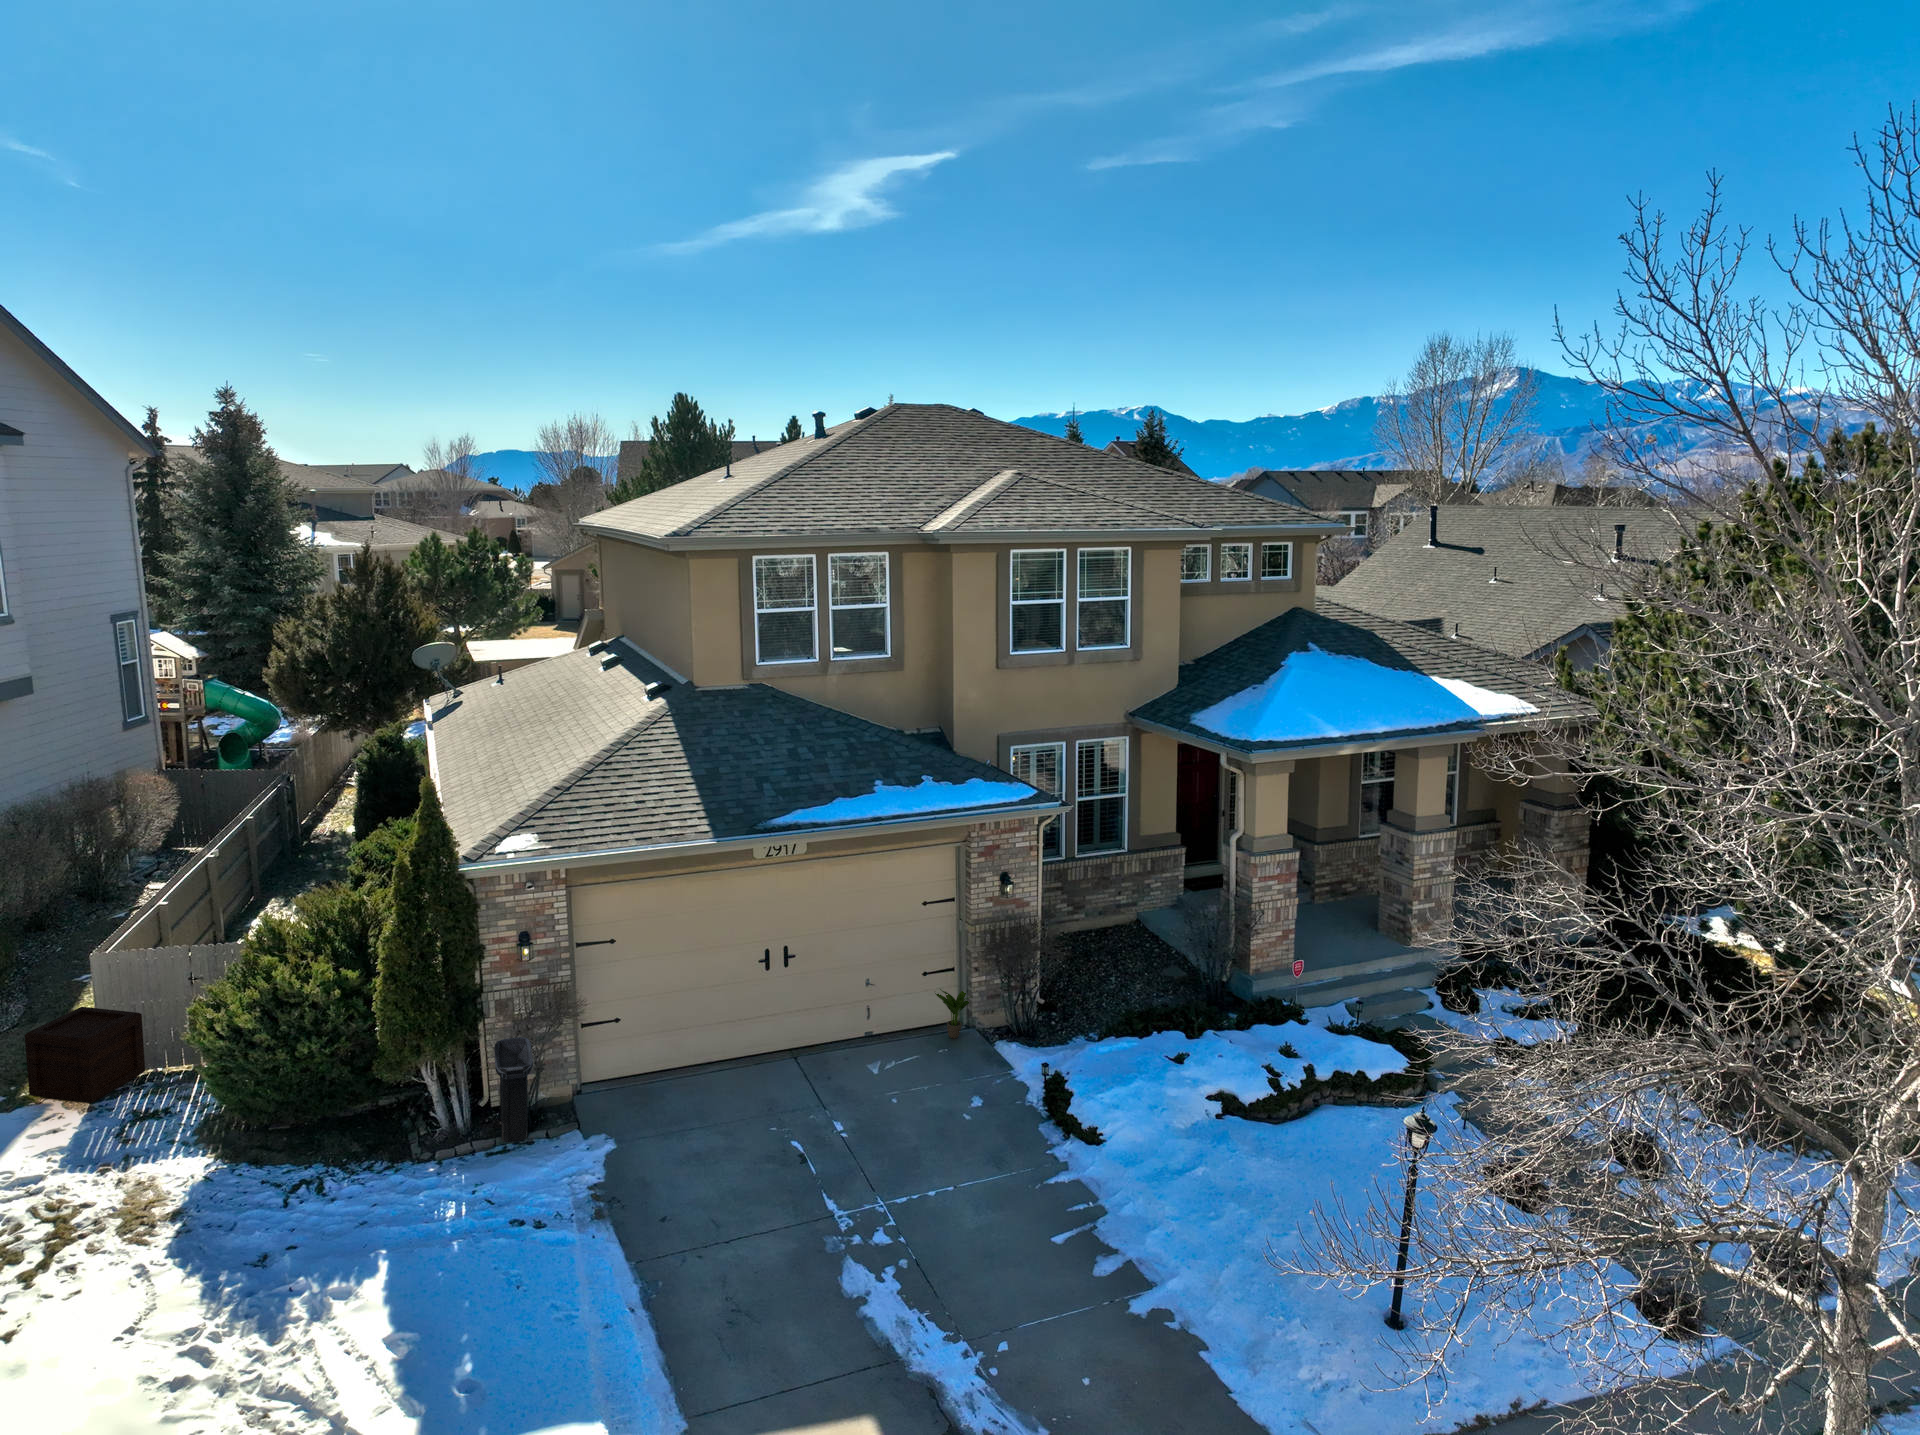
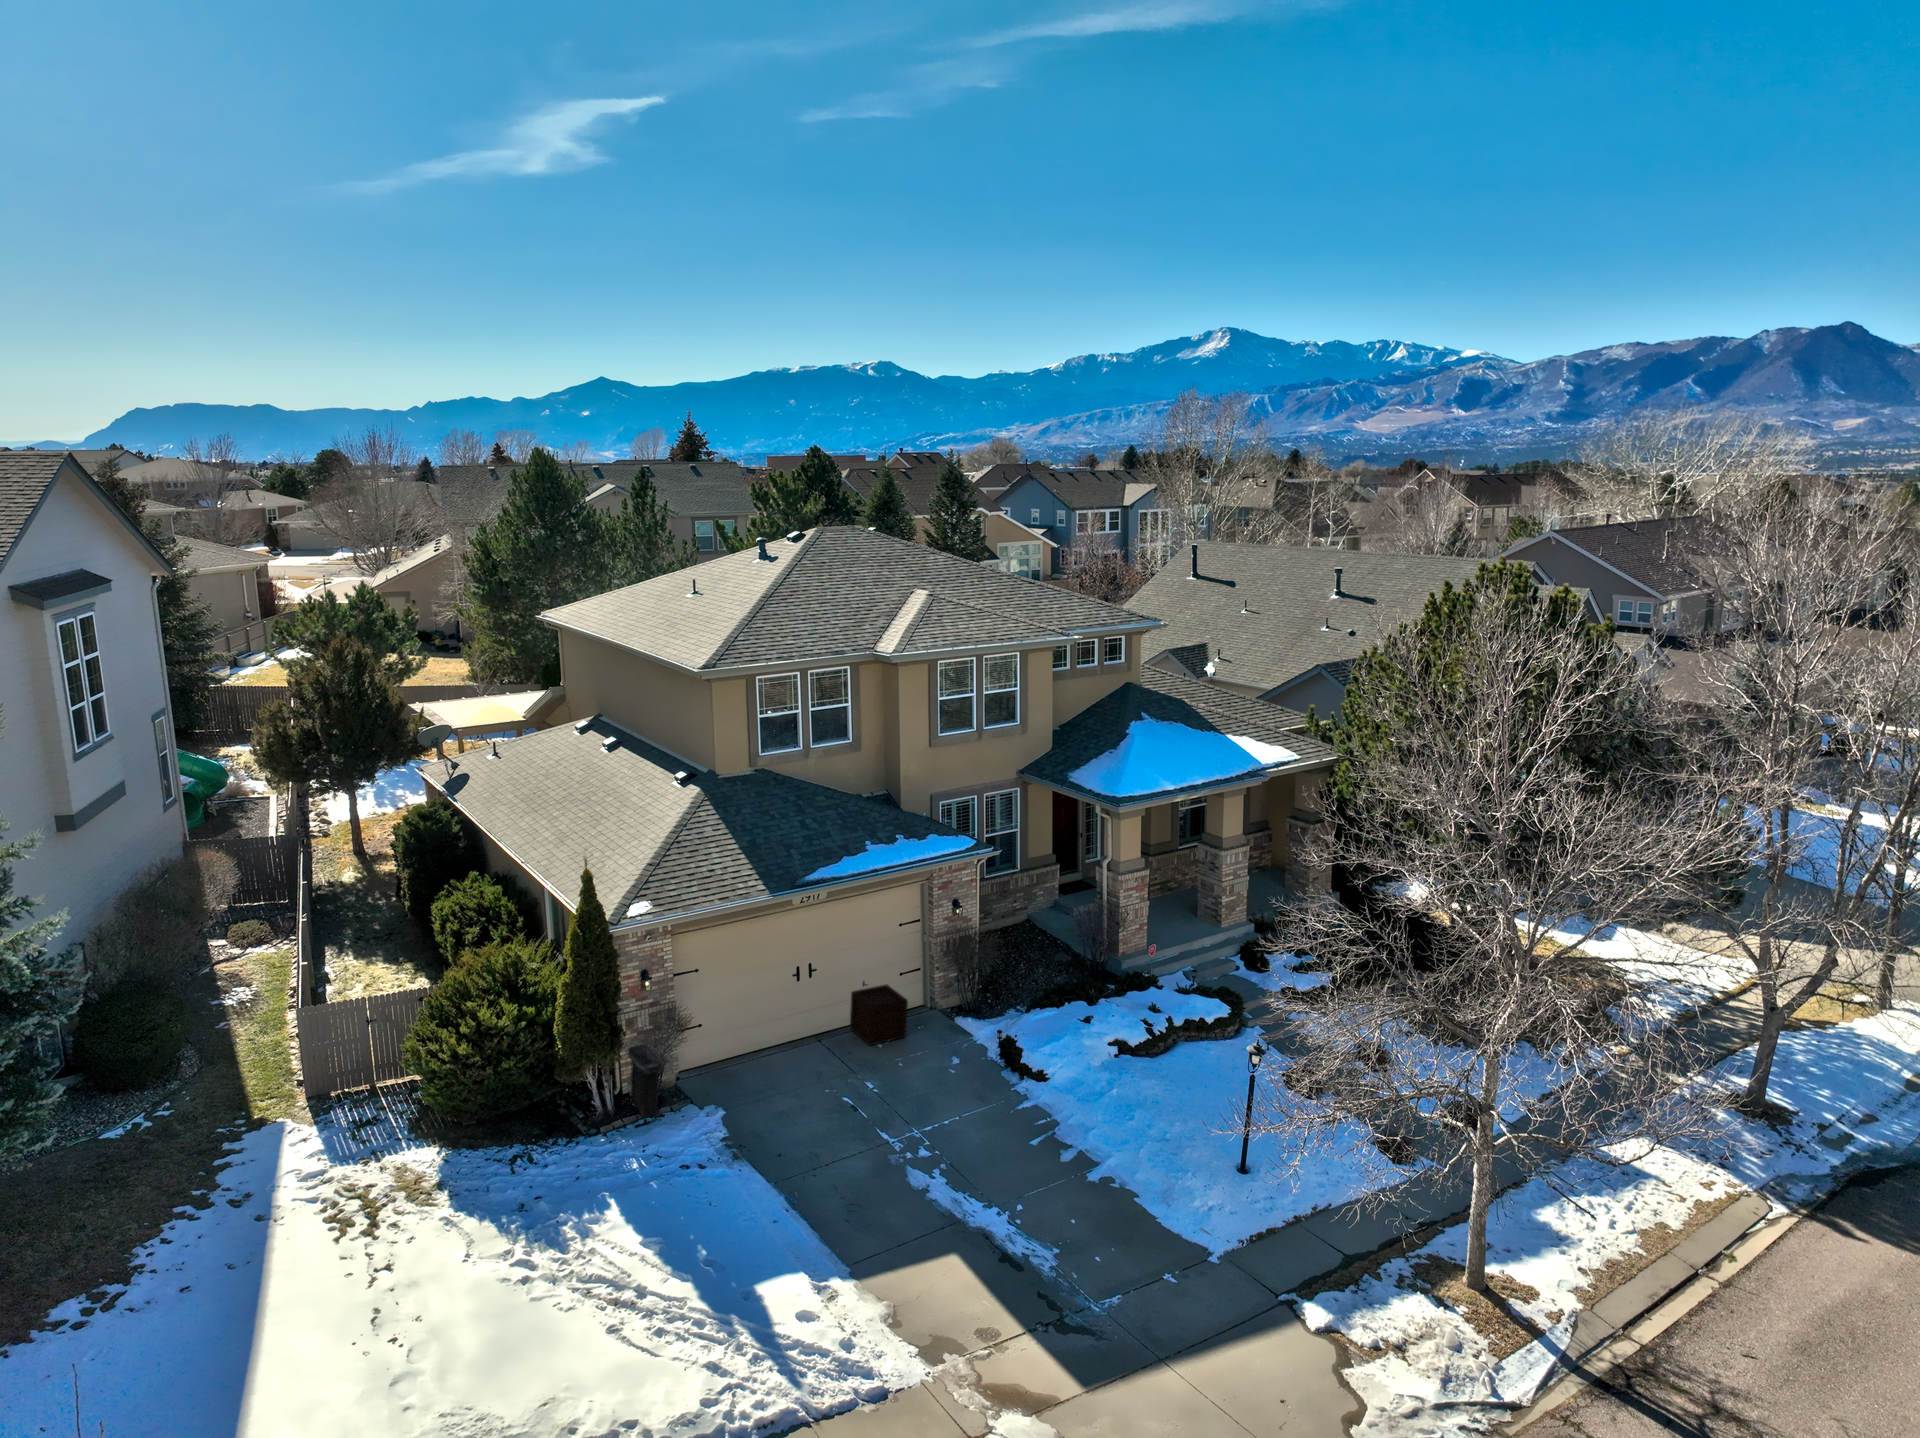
potted plant: present [935,989,971,1038] -> none [908,980,940,1019]
wooden crate: present [25,1007,145,1103] -> present [850,985,908,1045]

